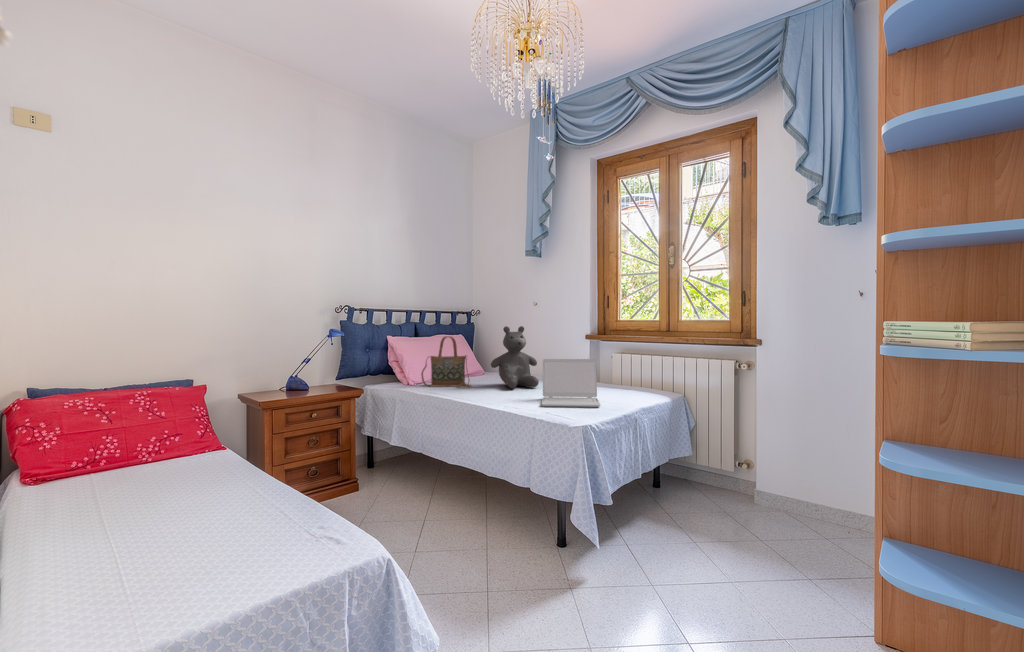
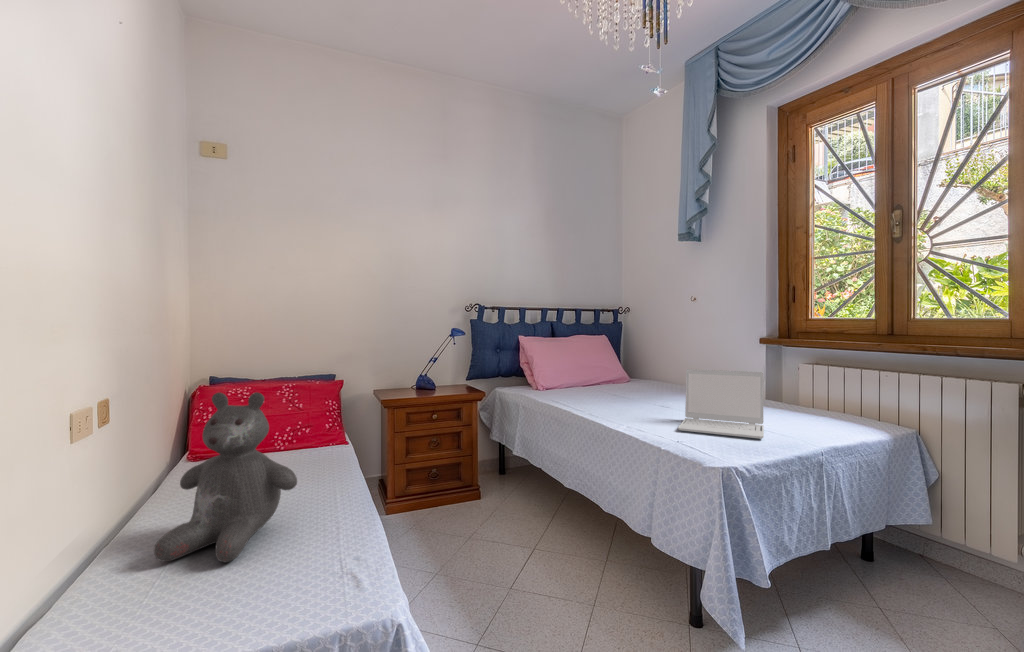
teddy bear: present [491,326,539,388] -> present [154,392,297,562]
handbag: present [421,336,471,387] -> none [548,338,603,398]

